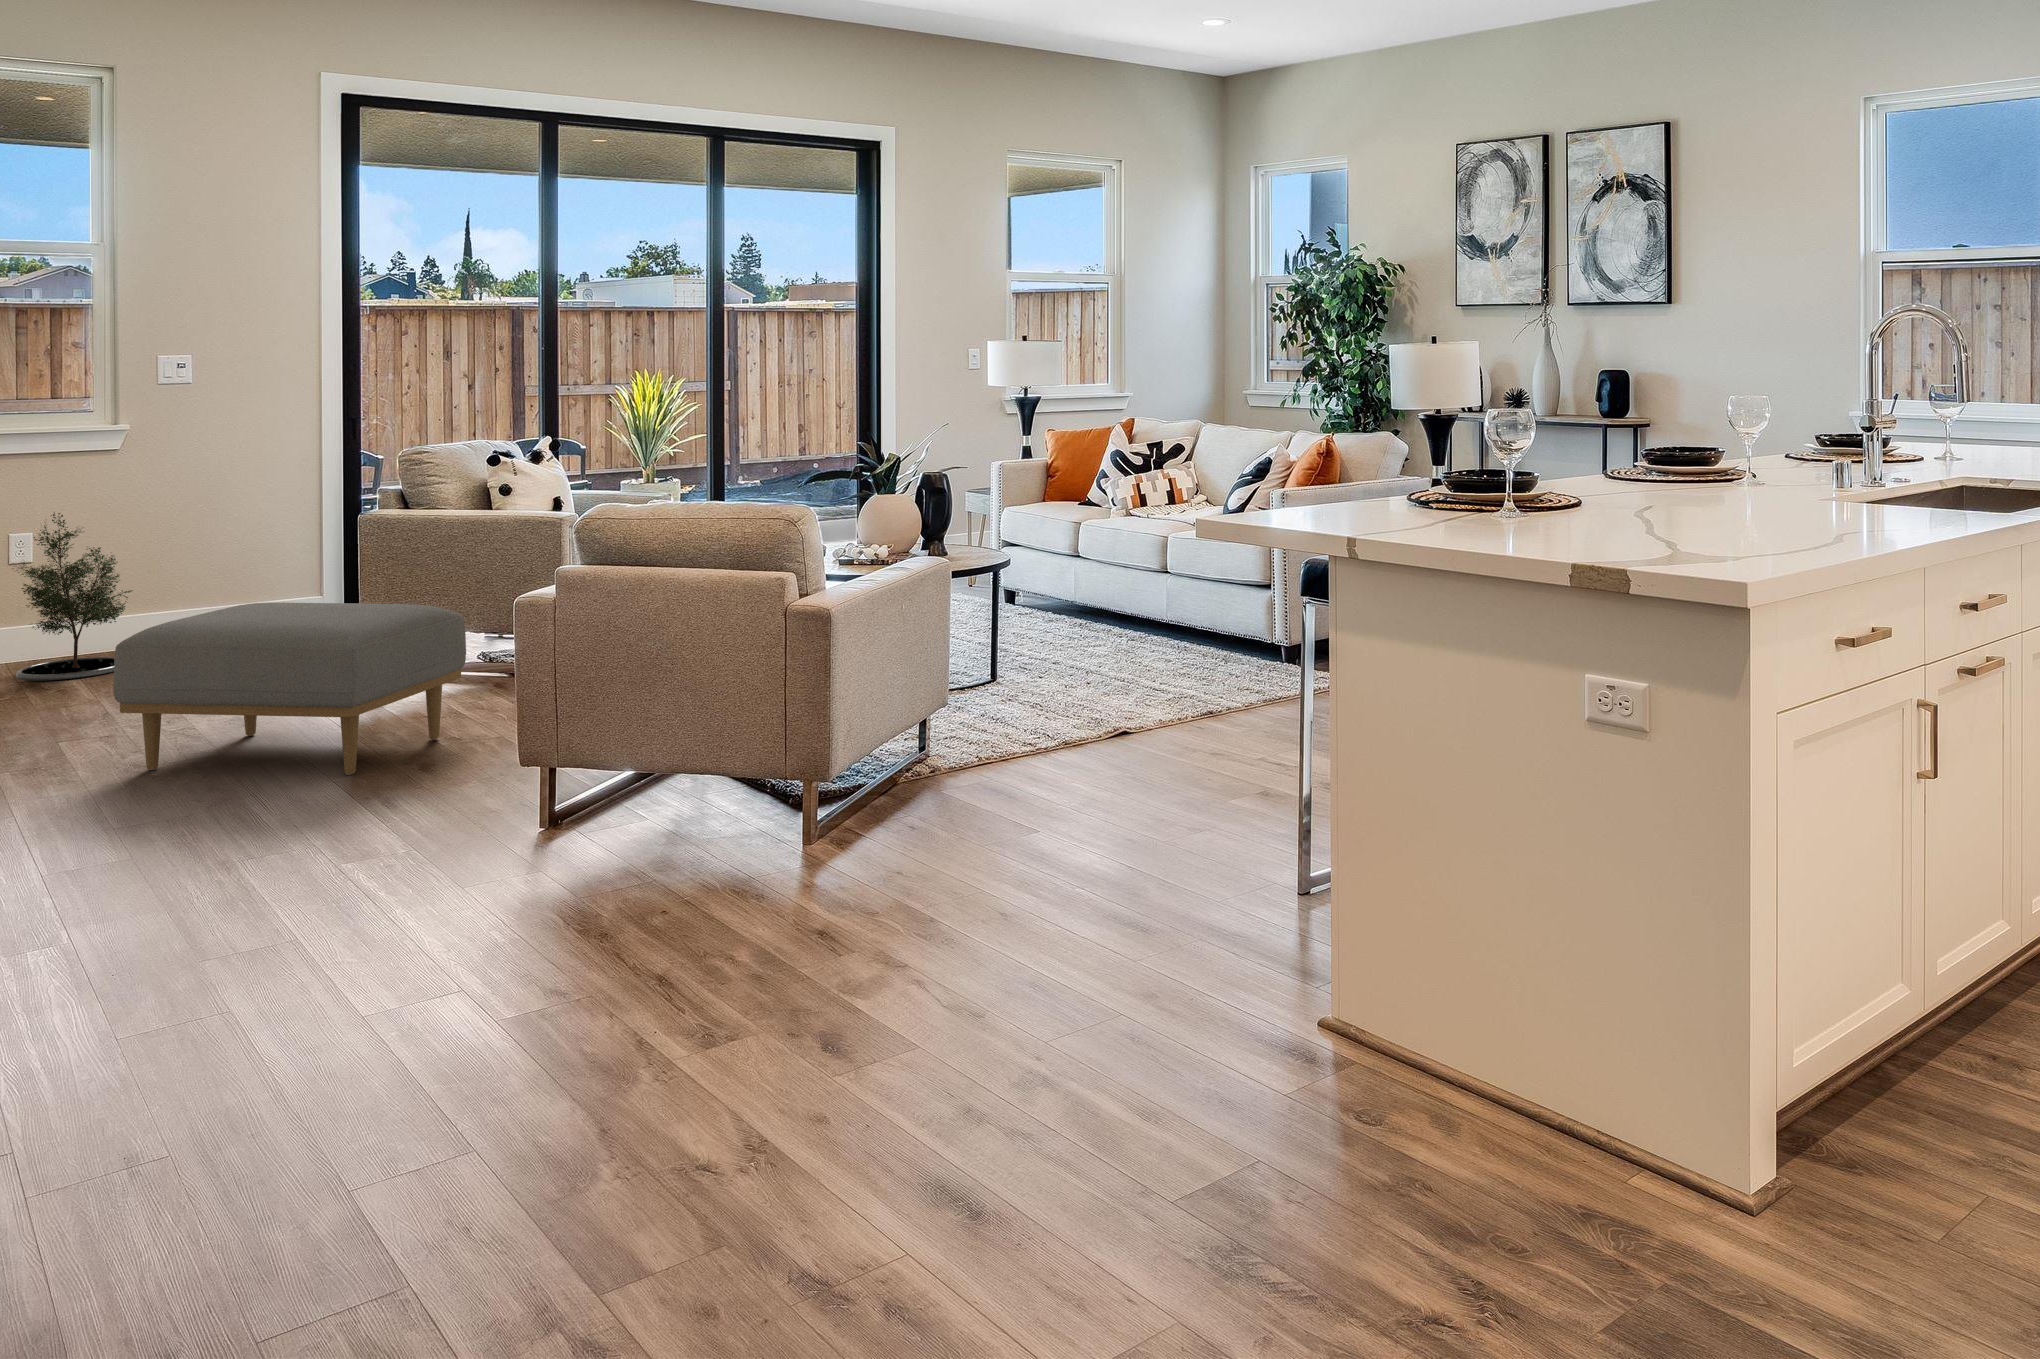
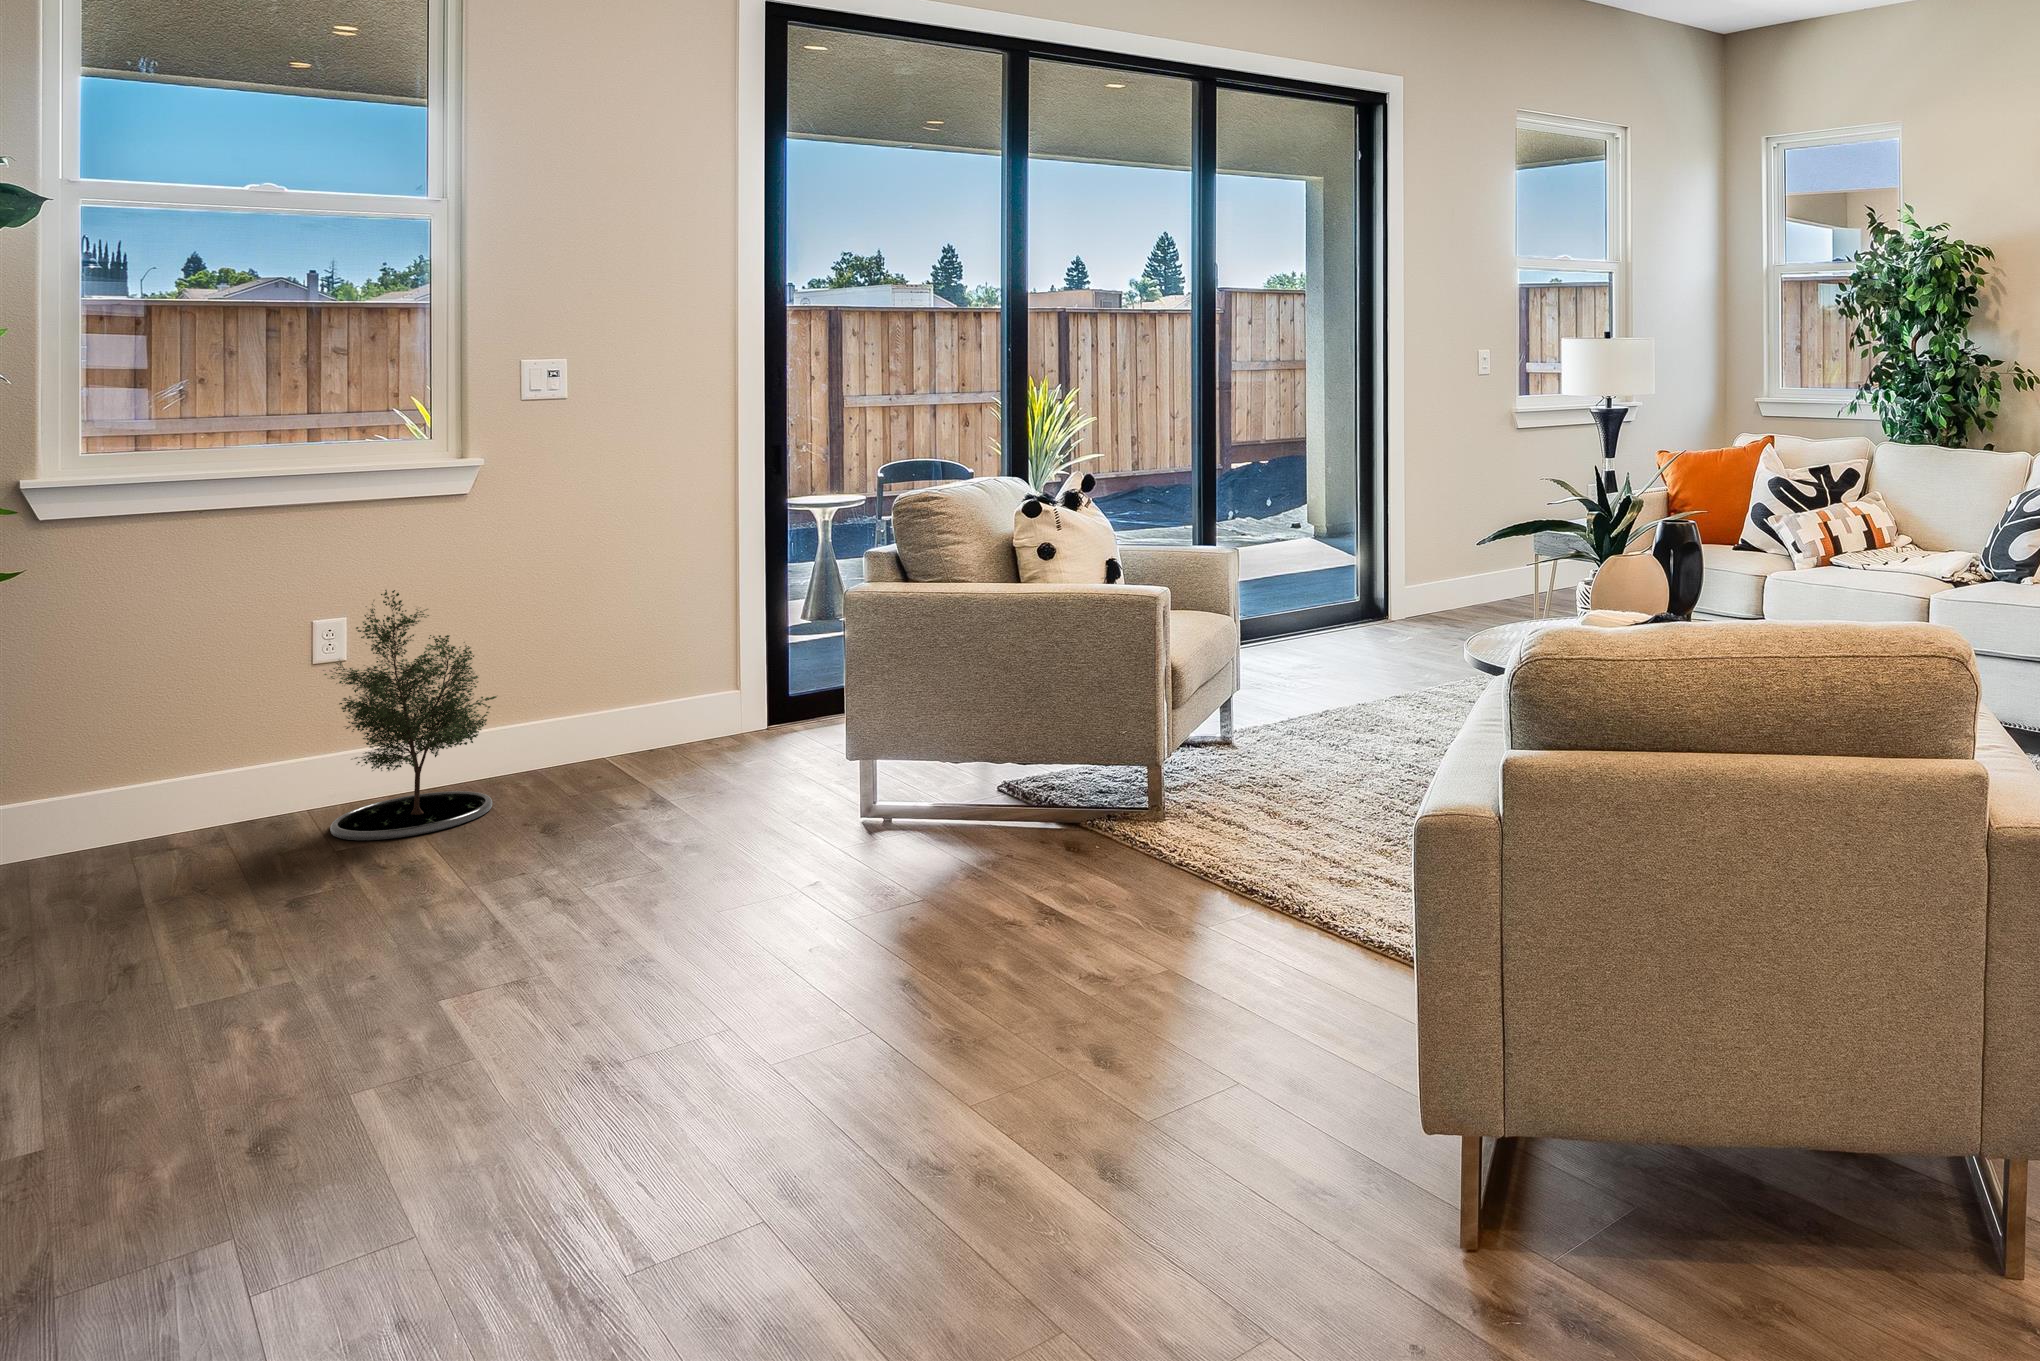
ottoman: present [113,603,466,775] -> none [548,755,1088,1073]

